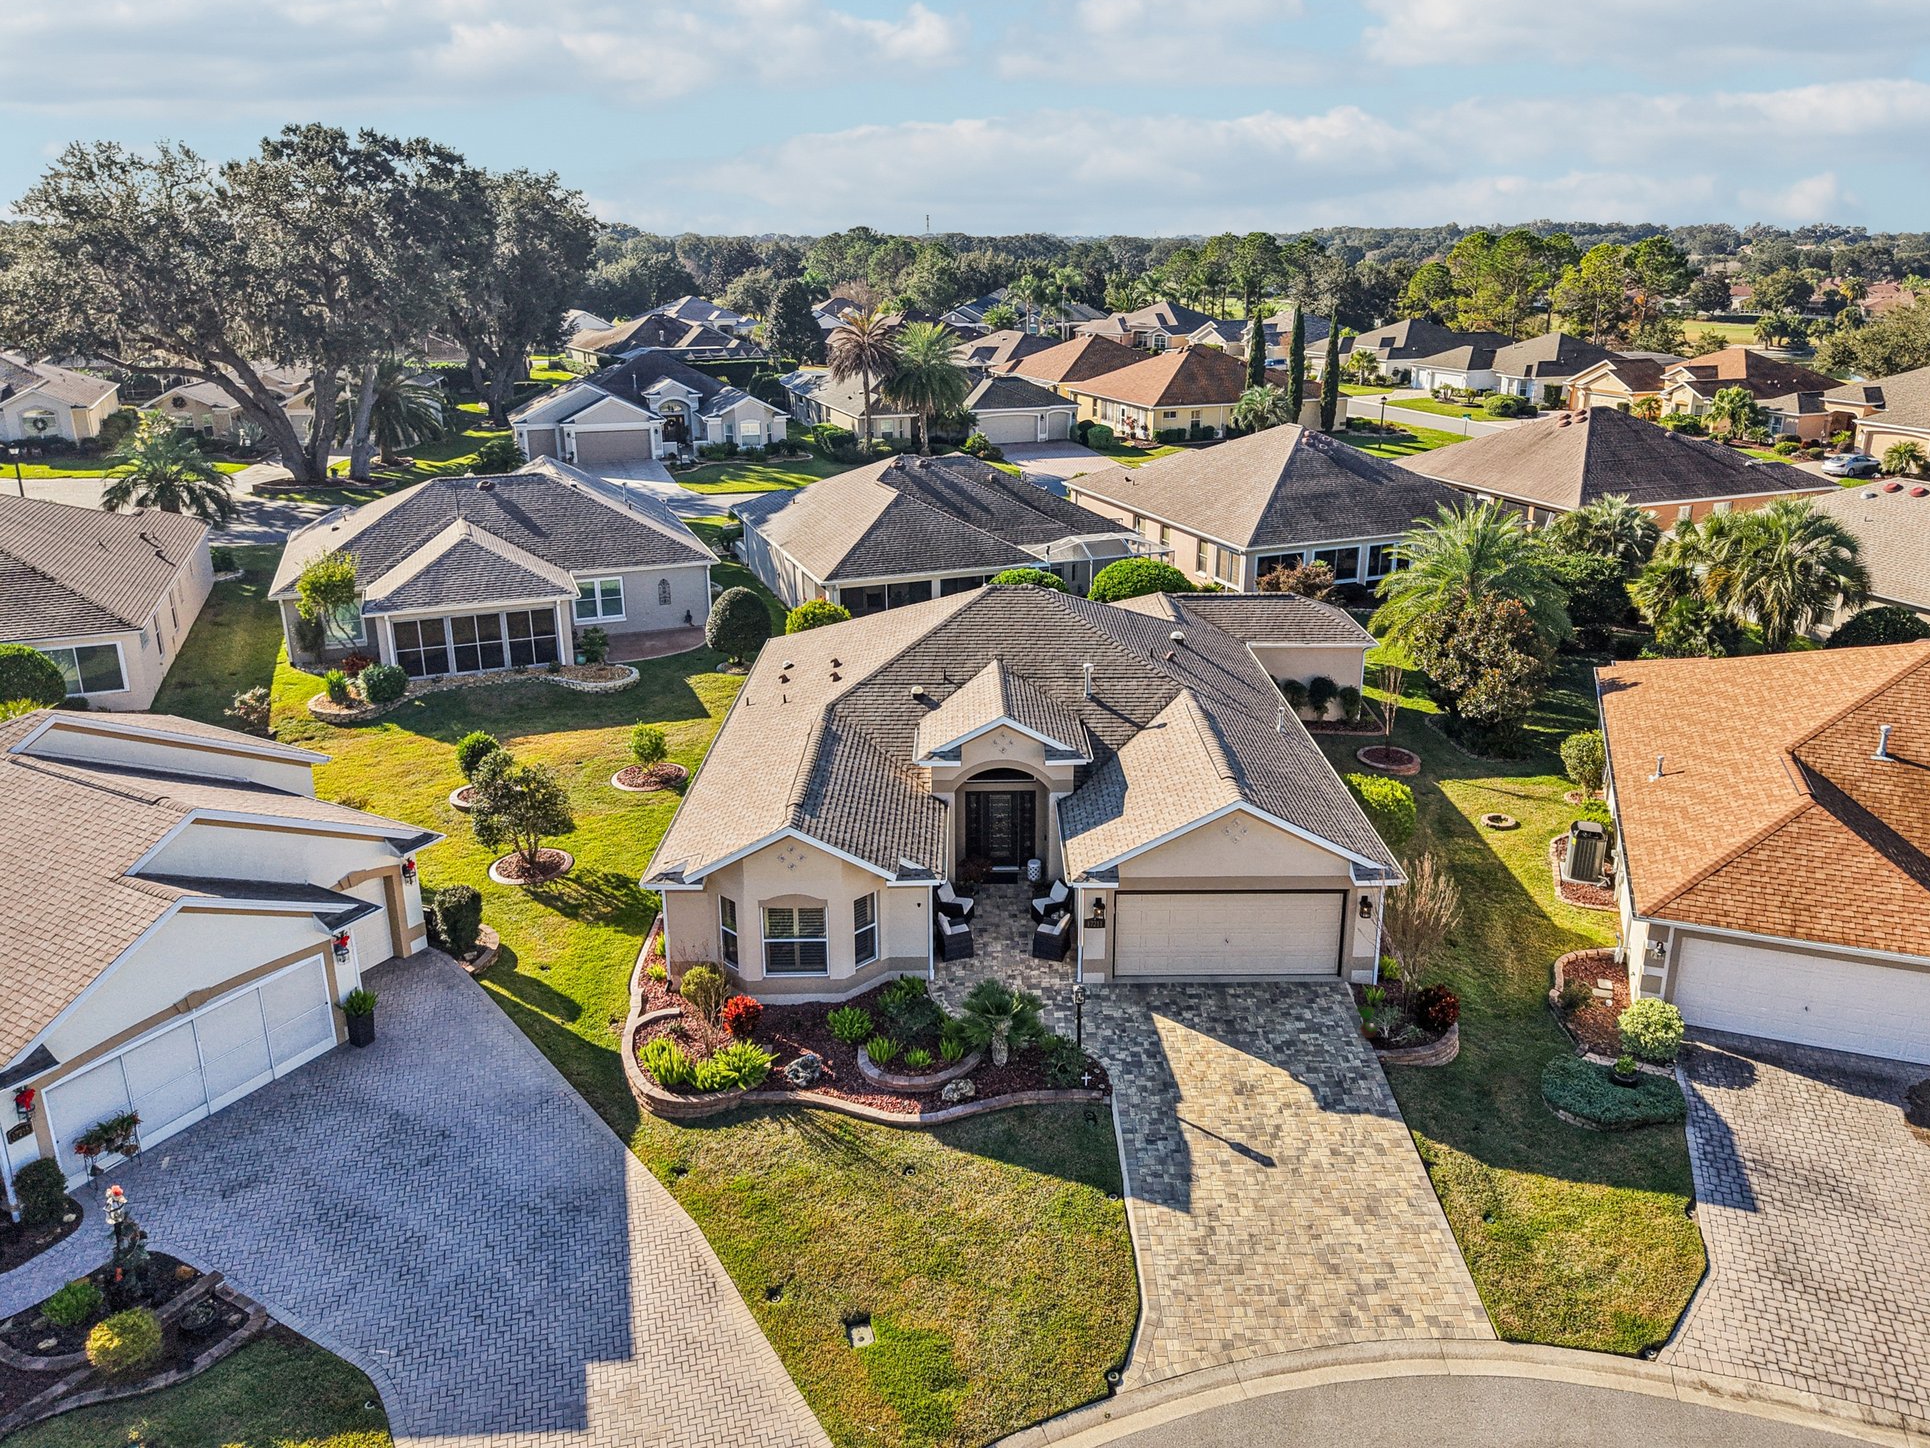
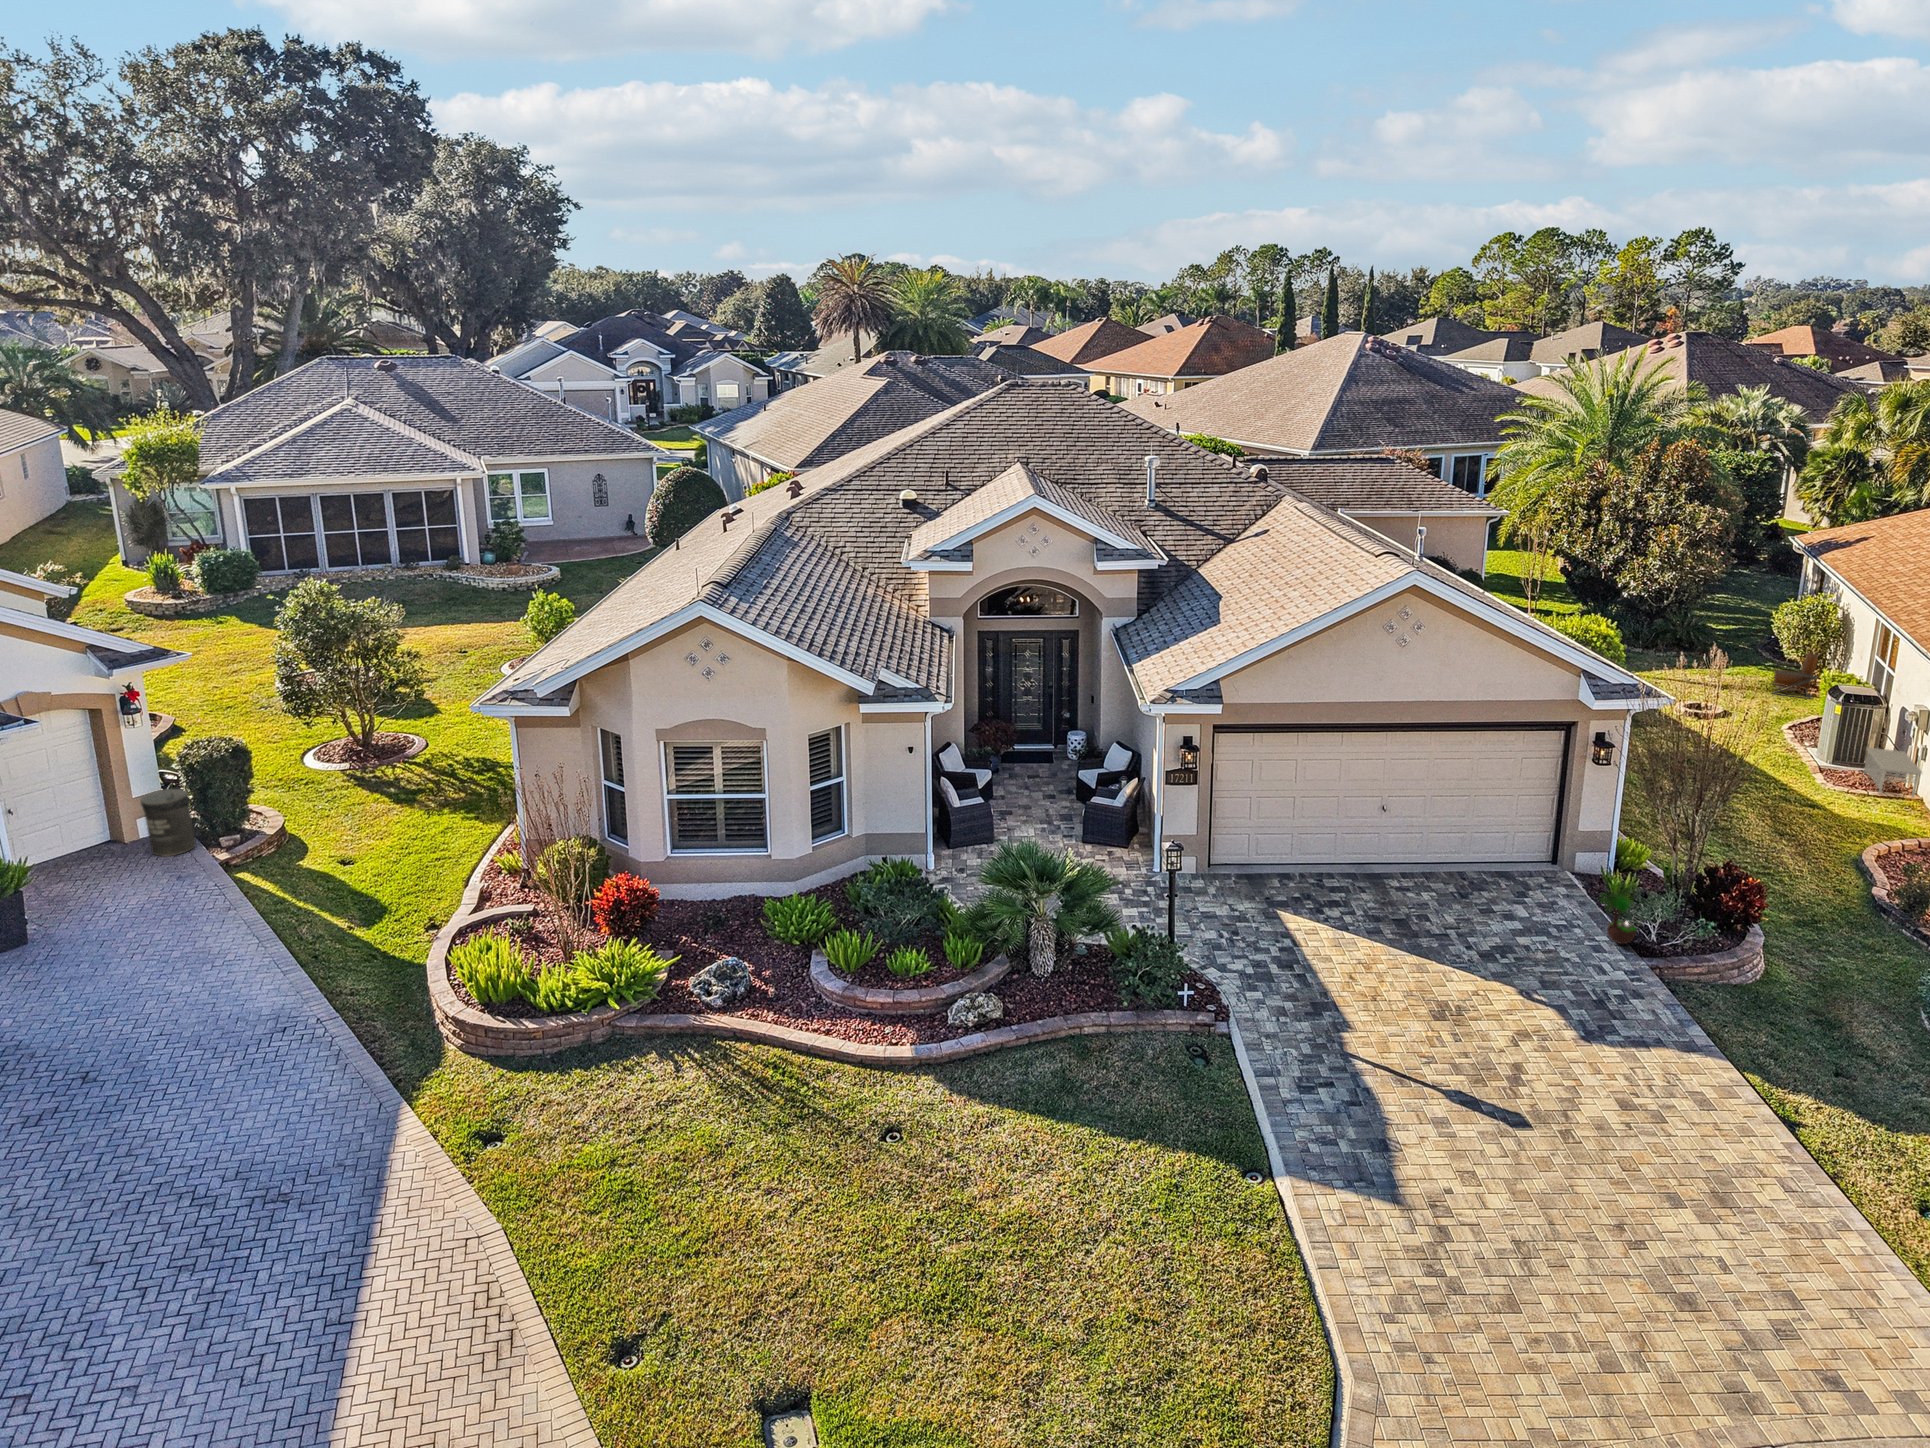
lounge chair: none [1553,776,1589,816] -> present [1772,653,1818,699]
storage bench: none [1586,872,1616,913] -> present [1864,748,1922,798]
trash can: none [411,920,444,967] -> present [141,789,196,857]

